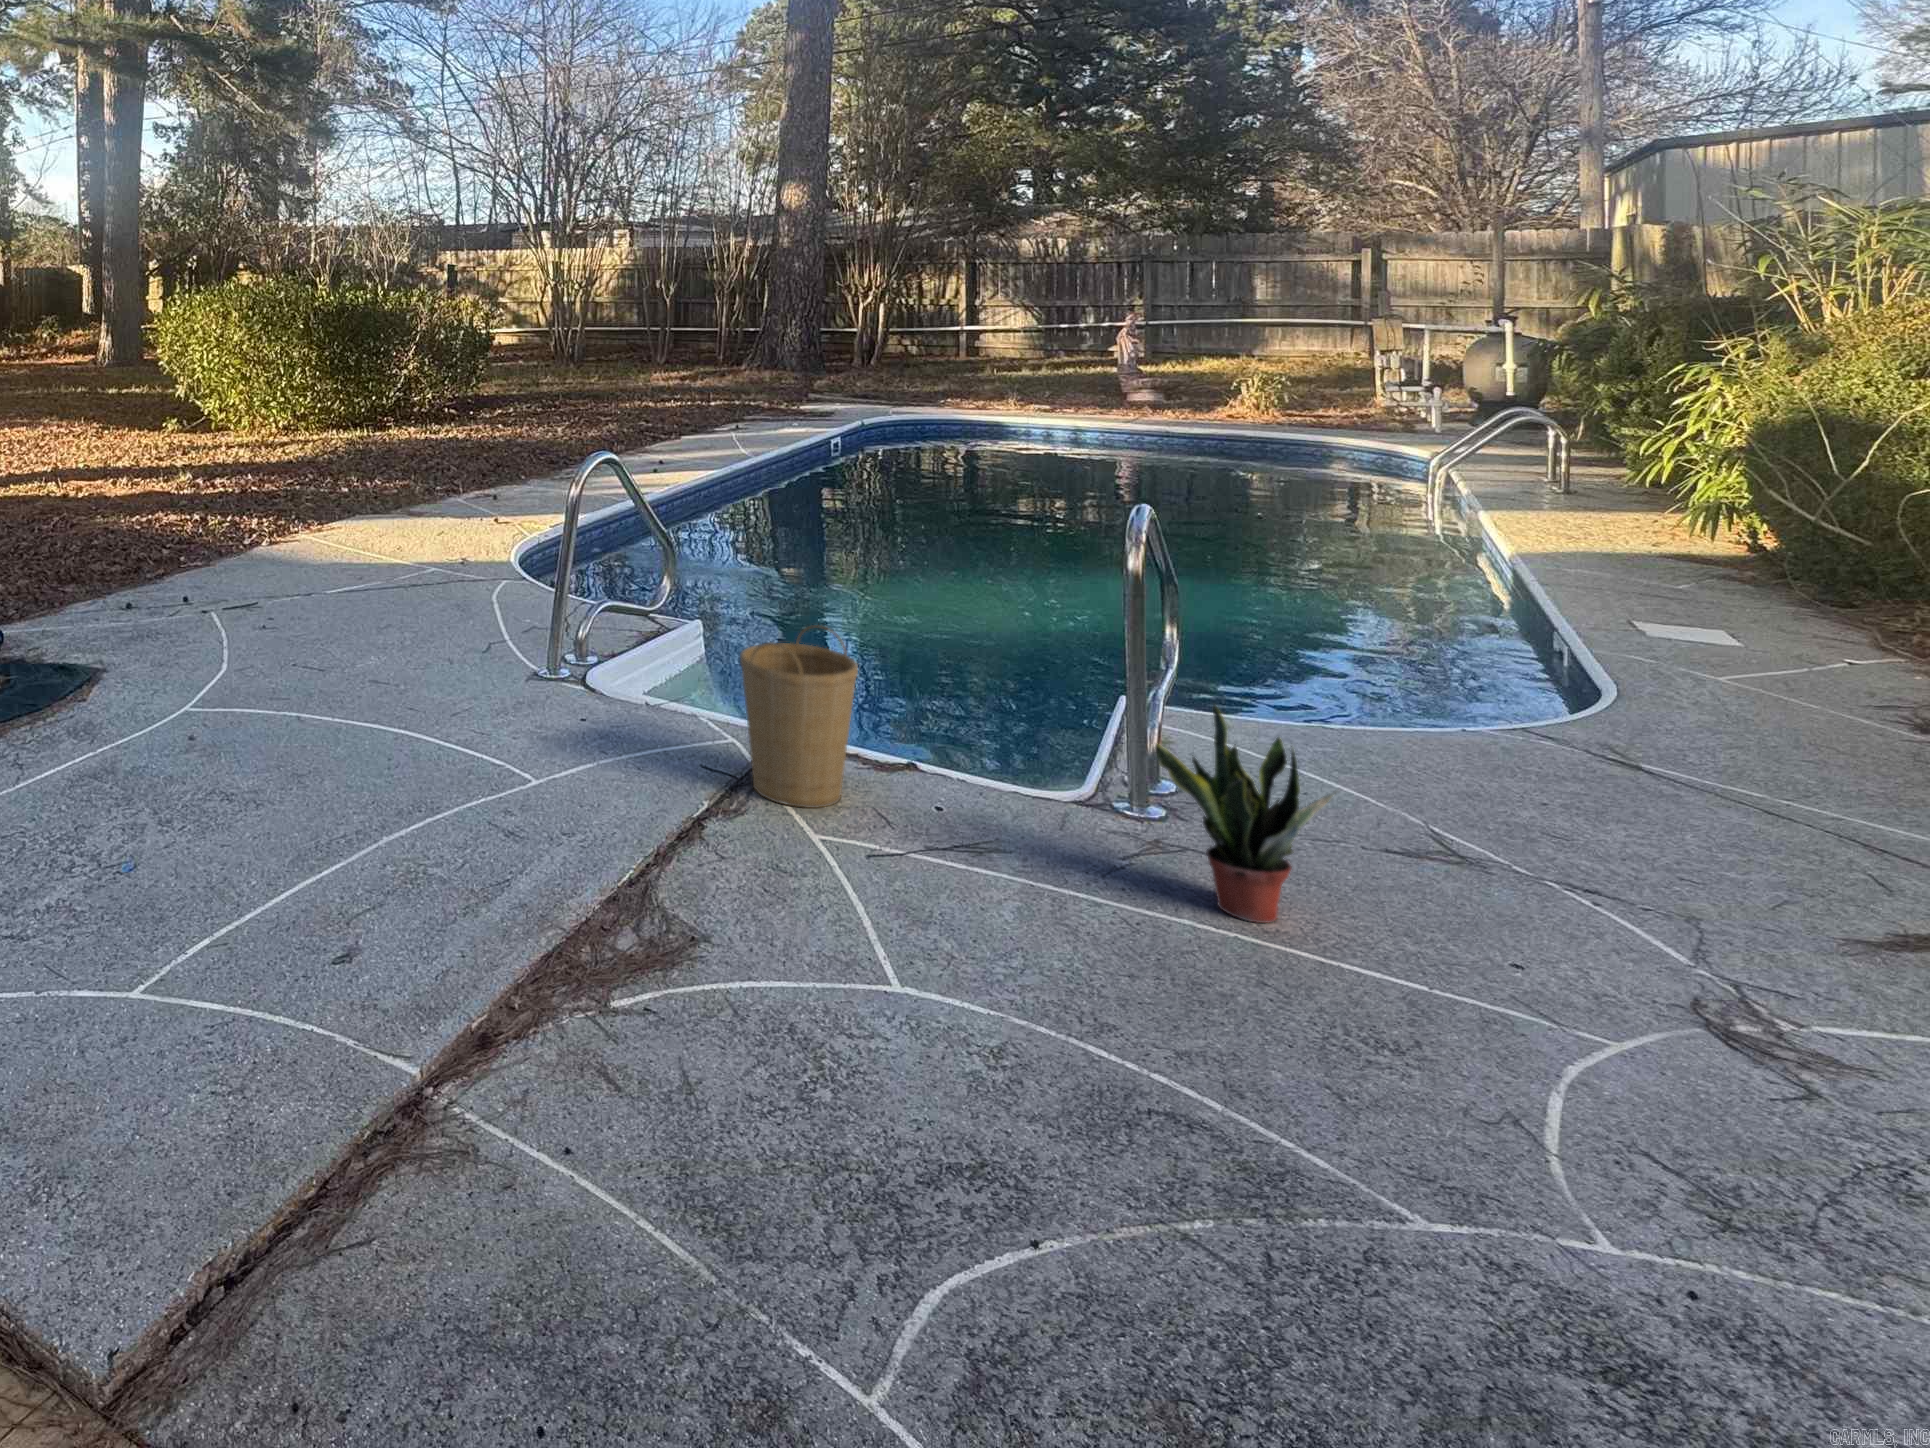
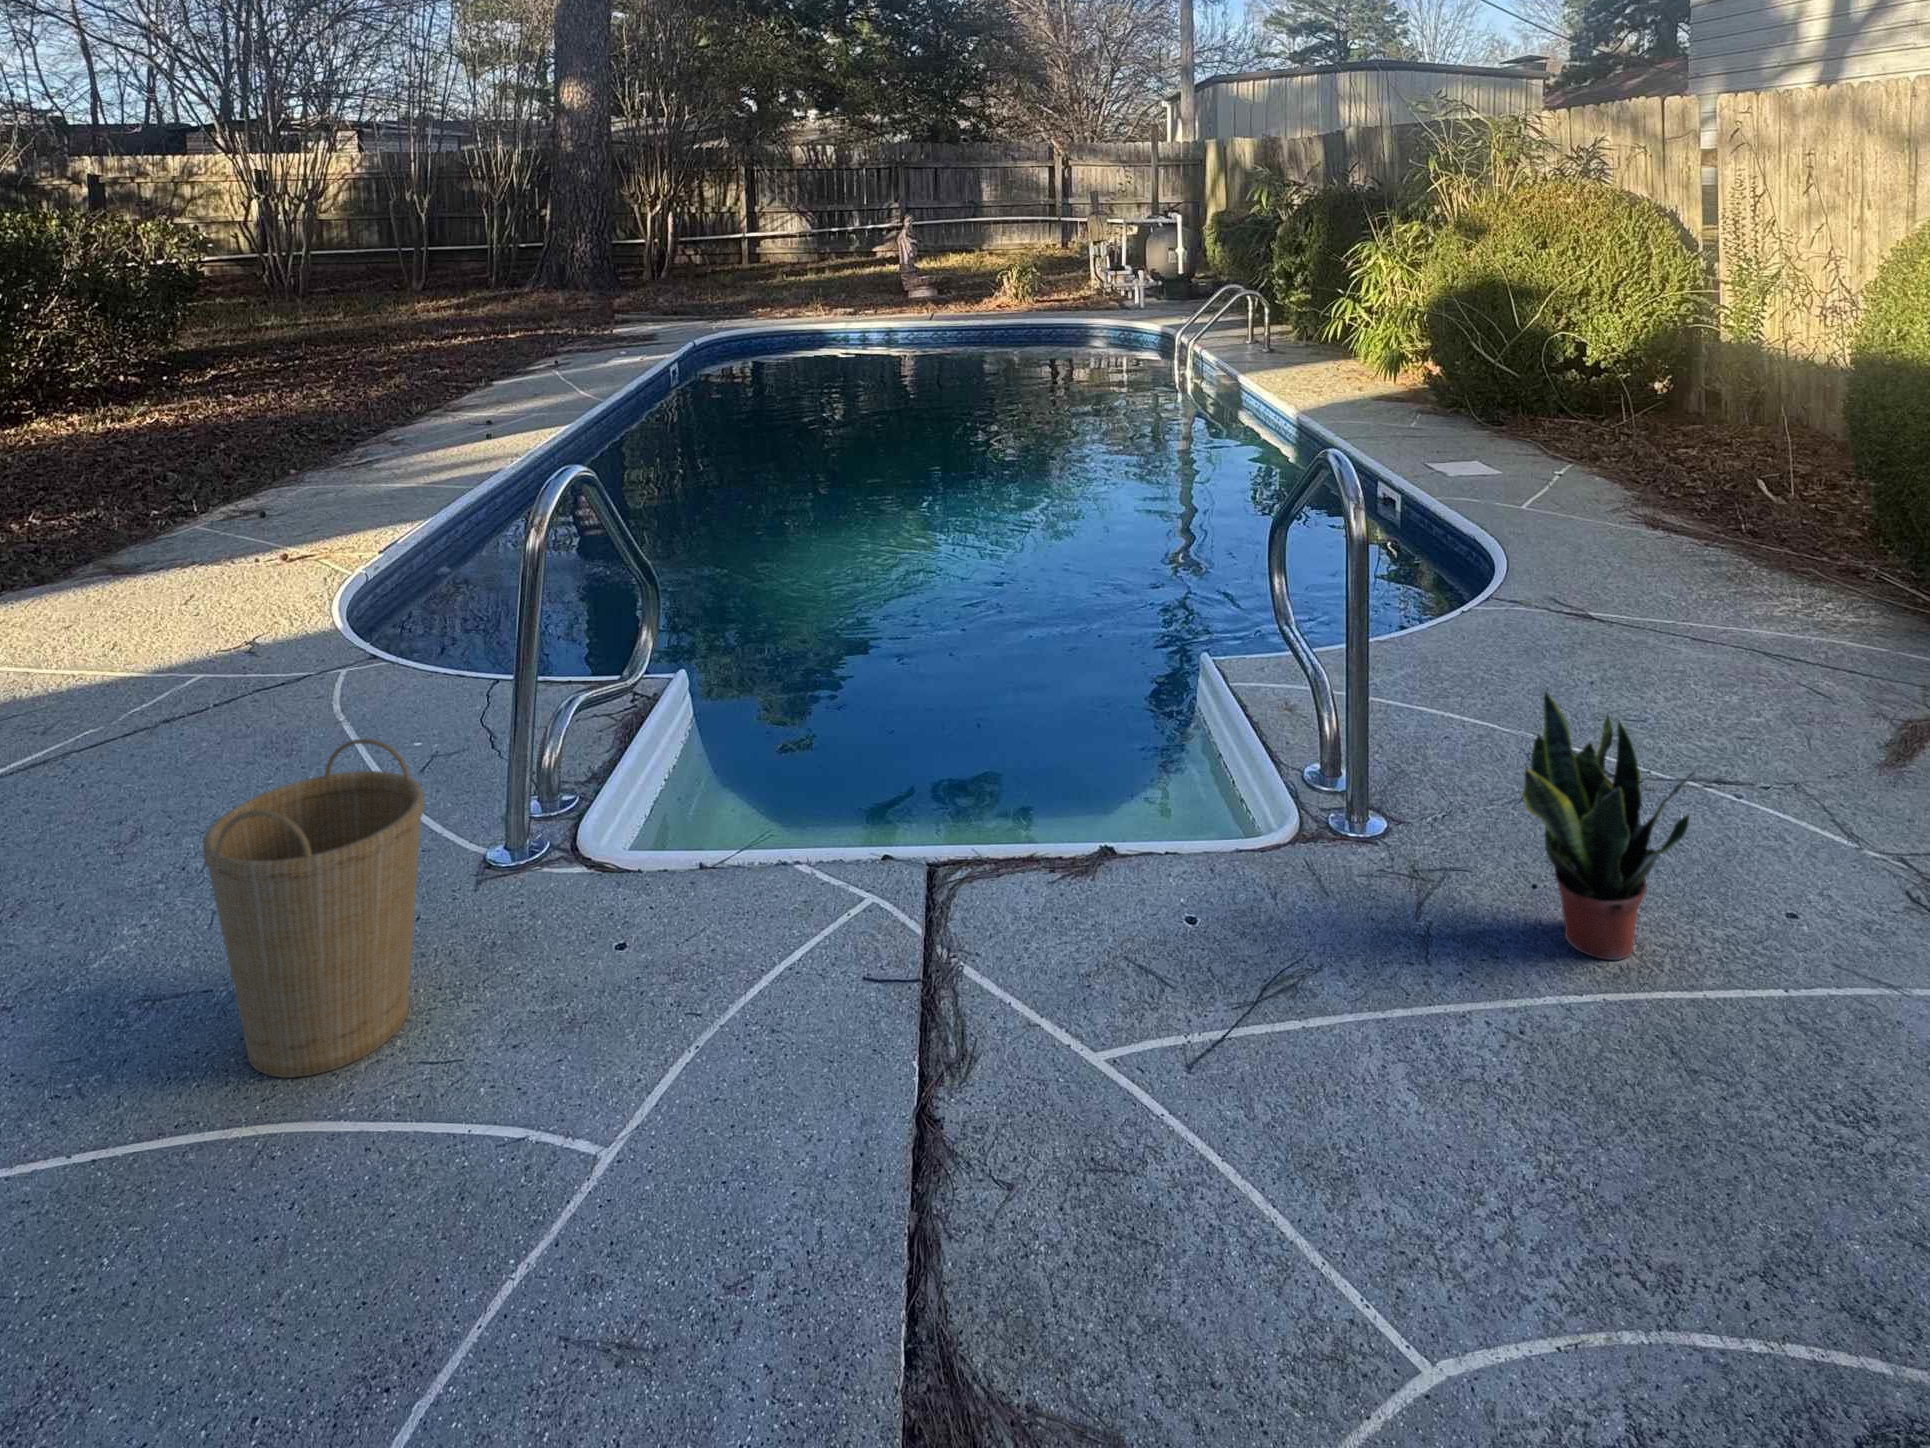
basket: present [740,625,858,808] -> present [203,739,424,1078]

